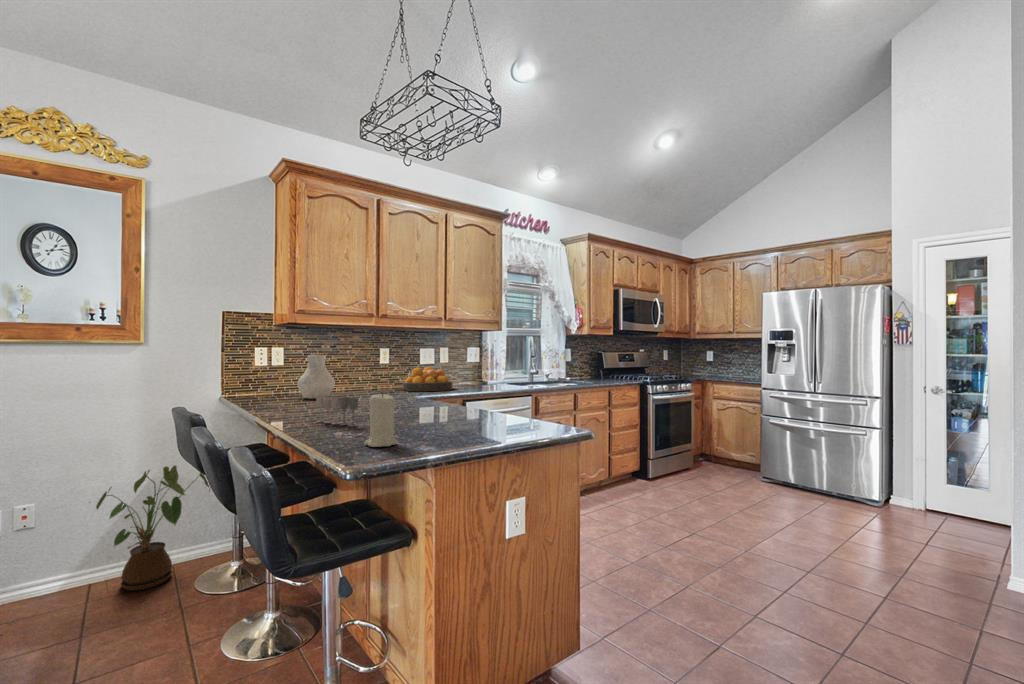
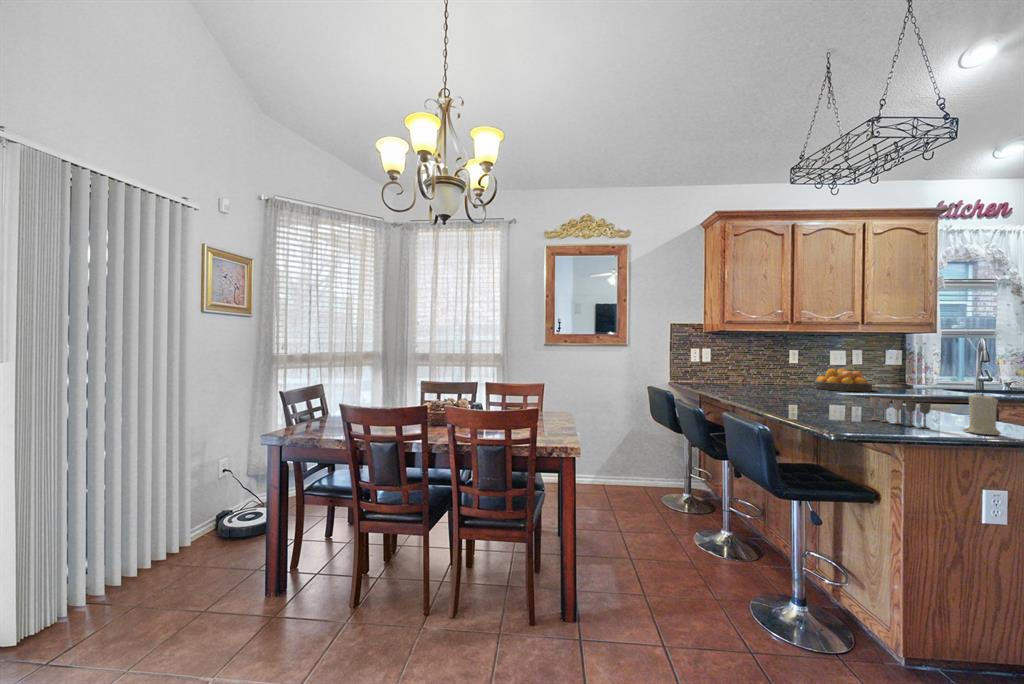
vase: present [297,355,335,399] -> none [727,356,757,389]
candle: present [364,393,398,447] -> present [963,393,1001,435]
wine glass: present [316,396,358,427] -> present [870,397,931,429]
house plant: present [96,465,210,591] -> none [610,425,667,499]

